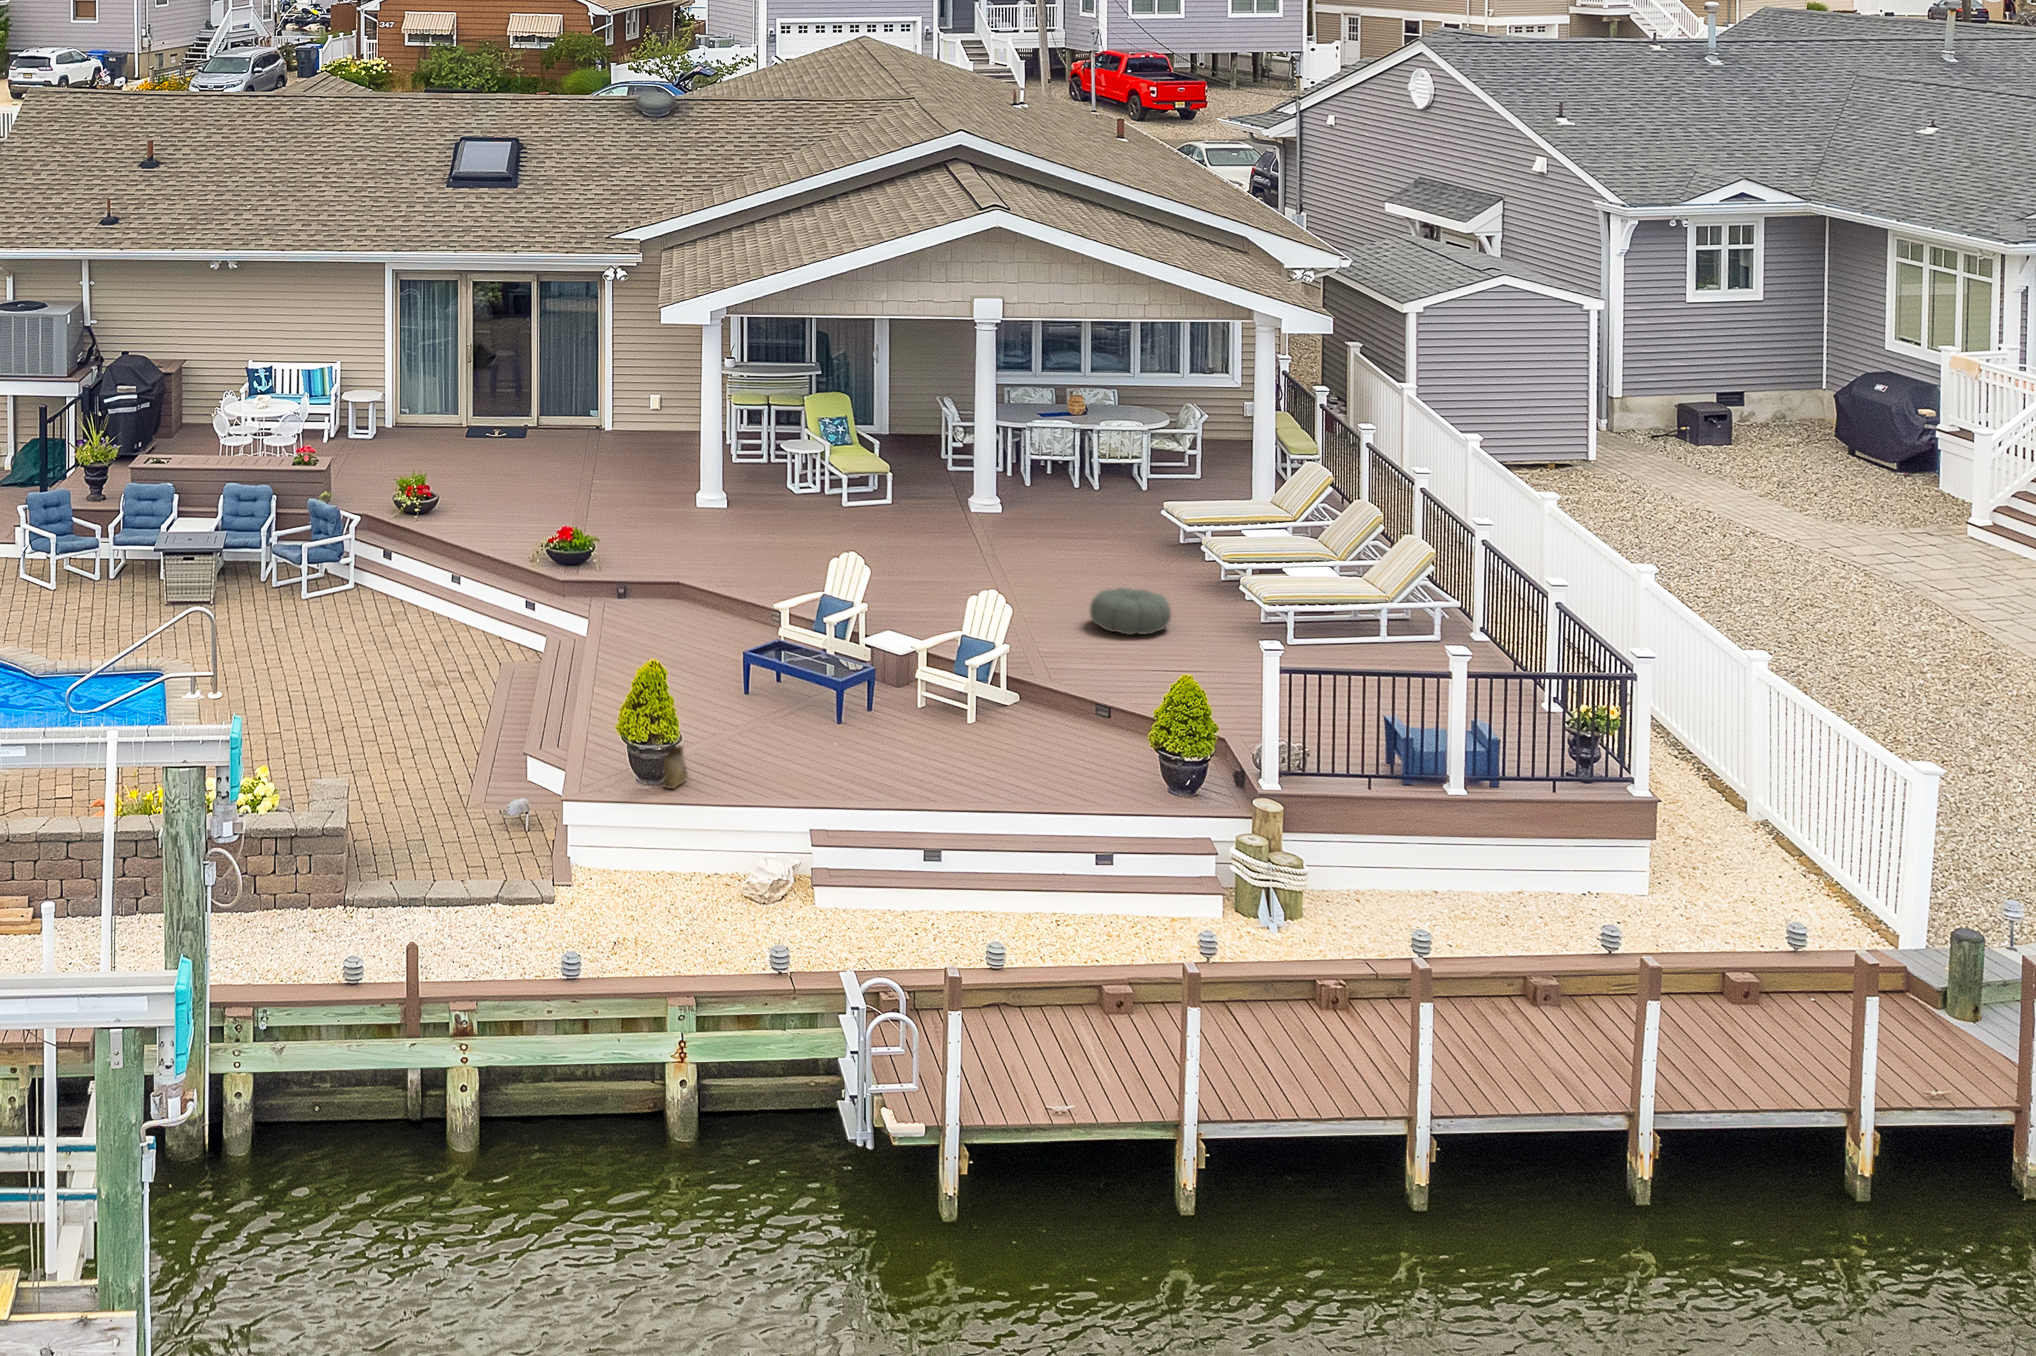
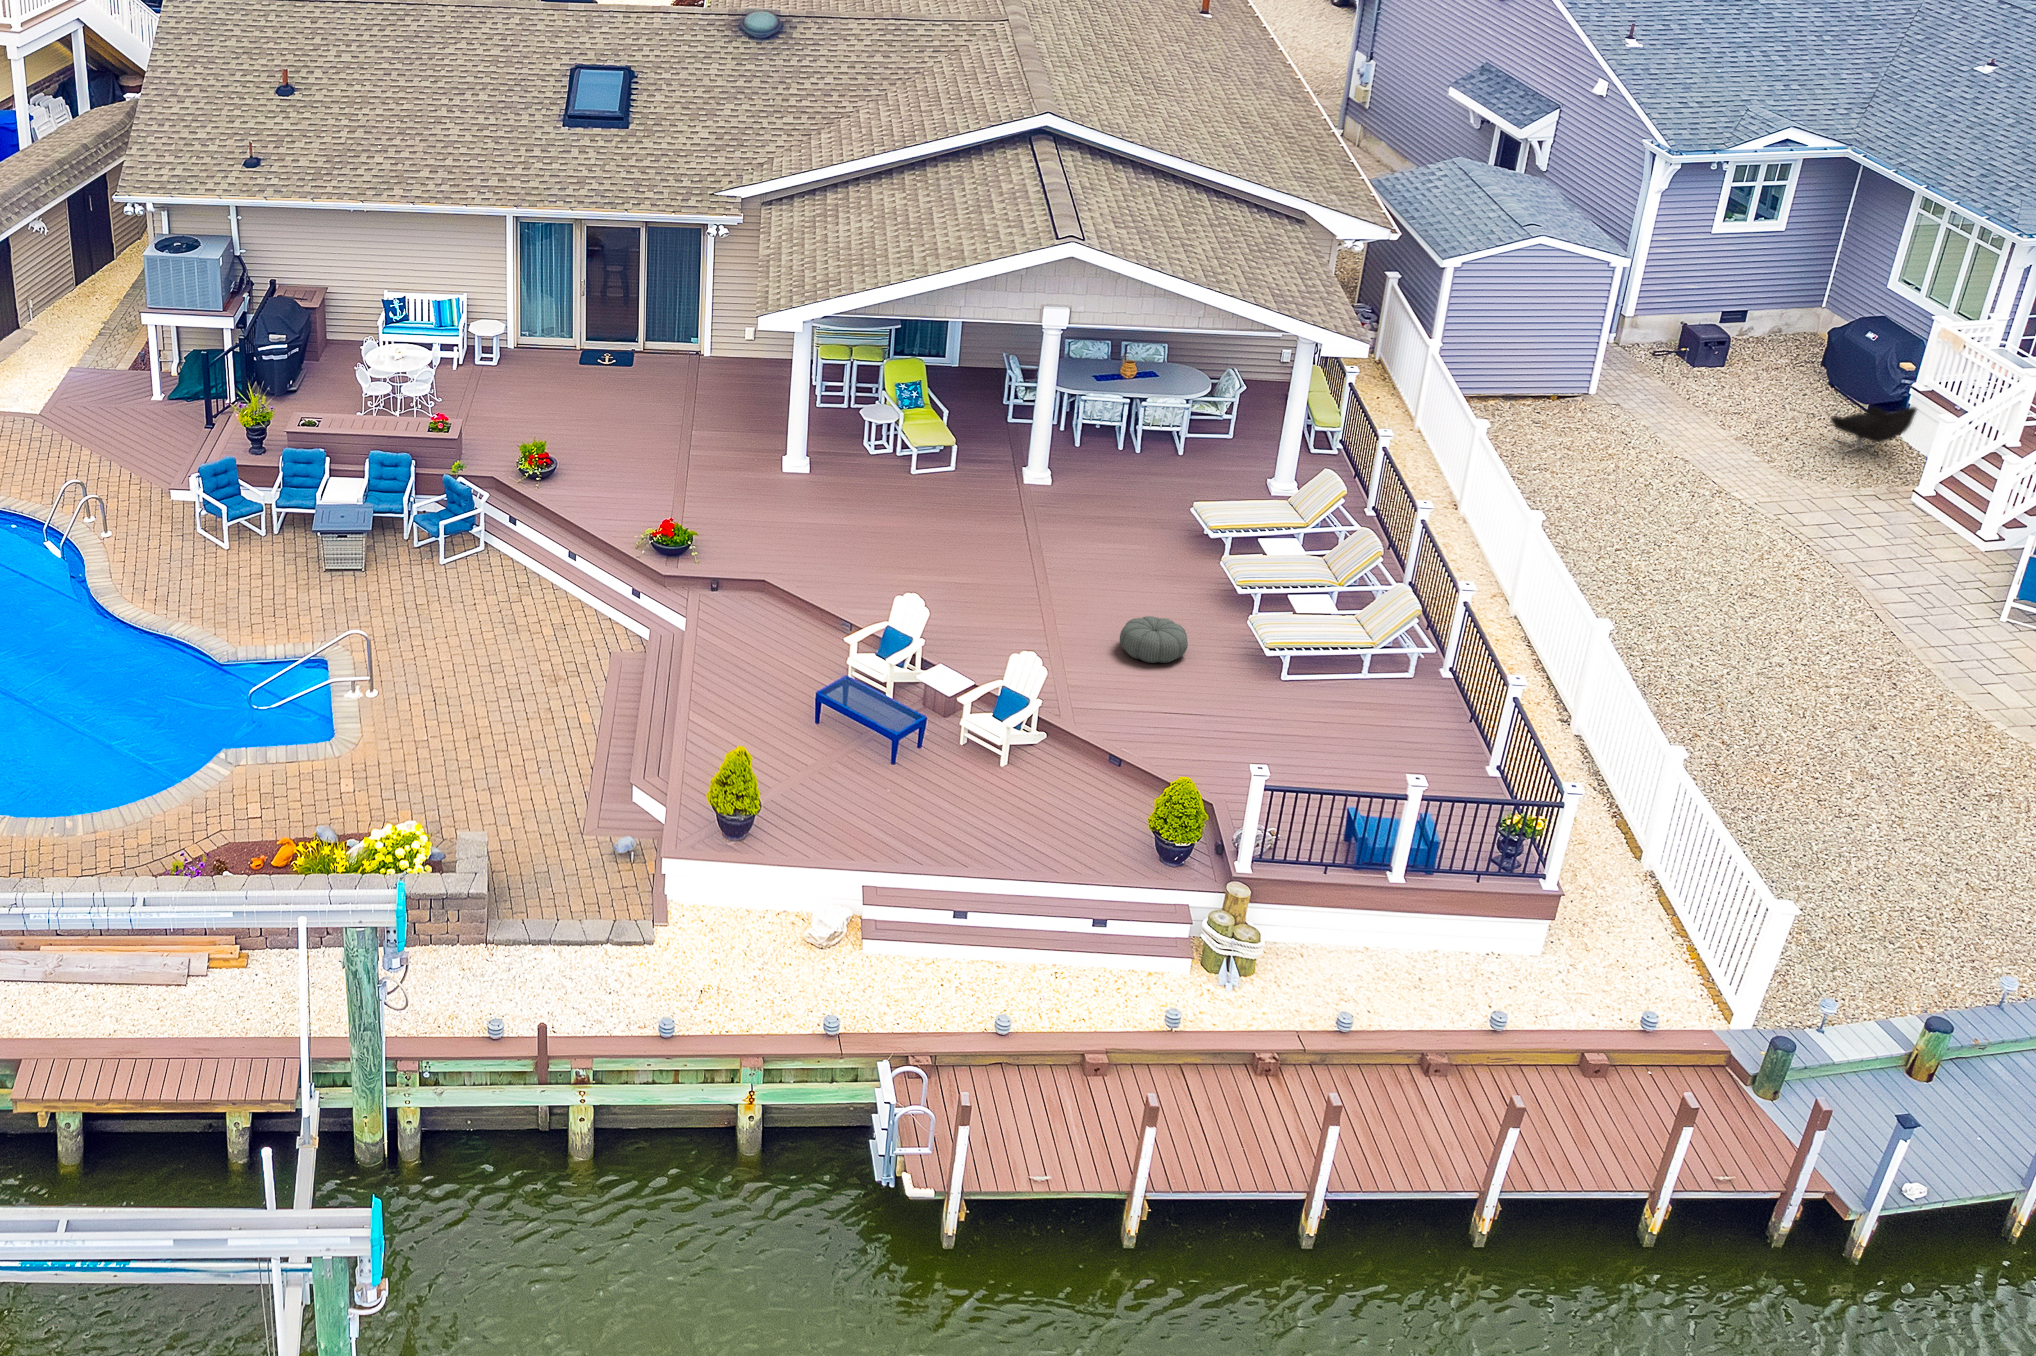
lounge chair: none [1853,438,1952,500] -> present [1830,406,1917,452]
woven basket: present [663,732,688,789] -> none [751,801,772,848]

